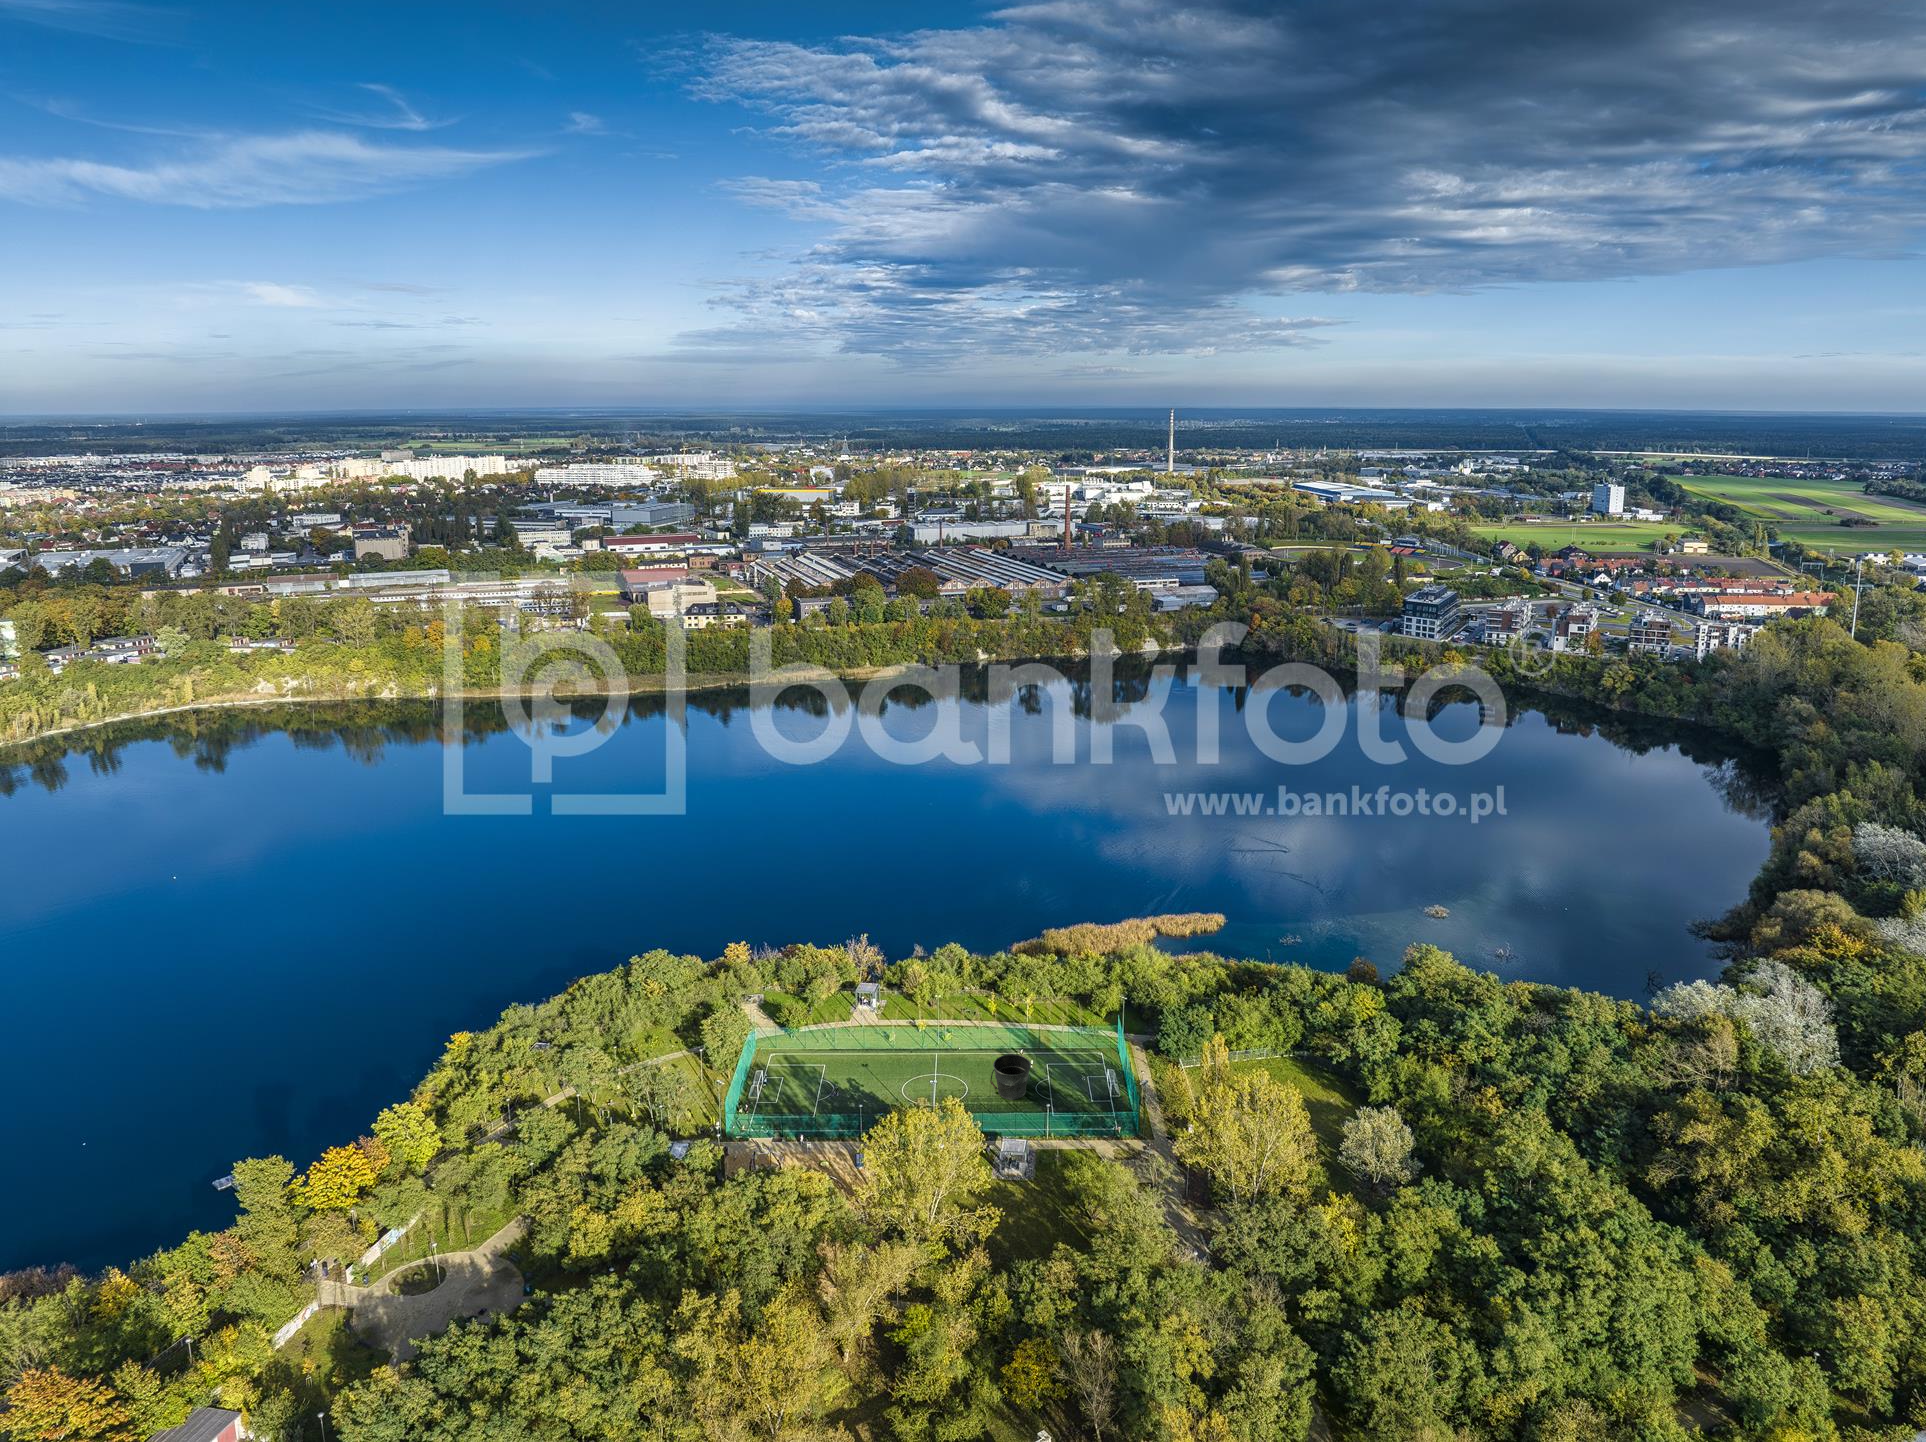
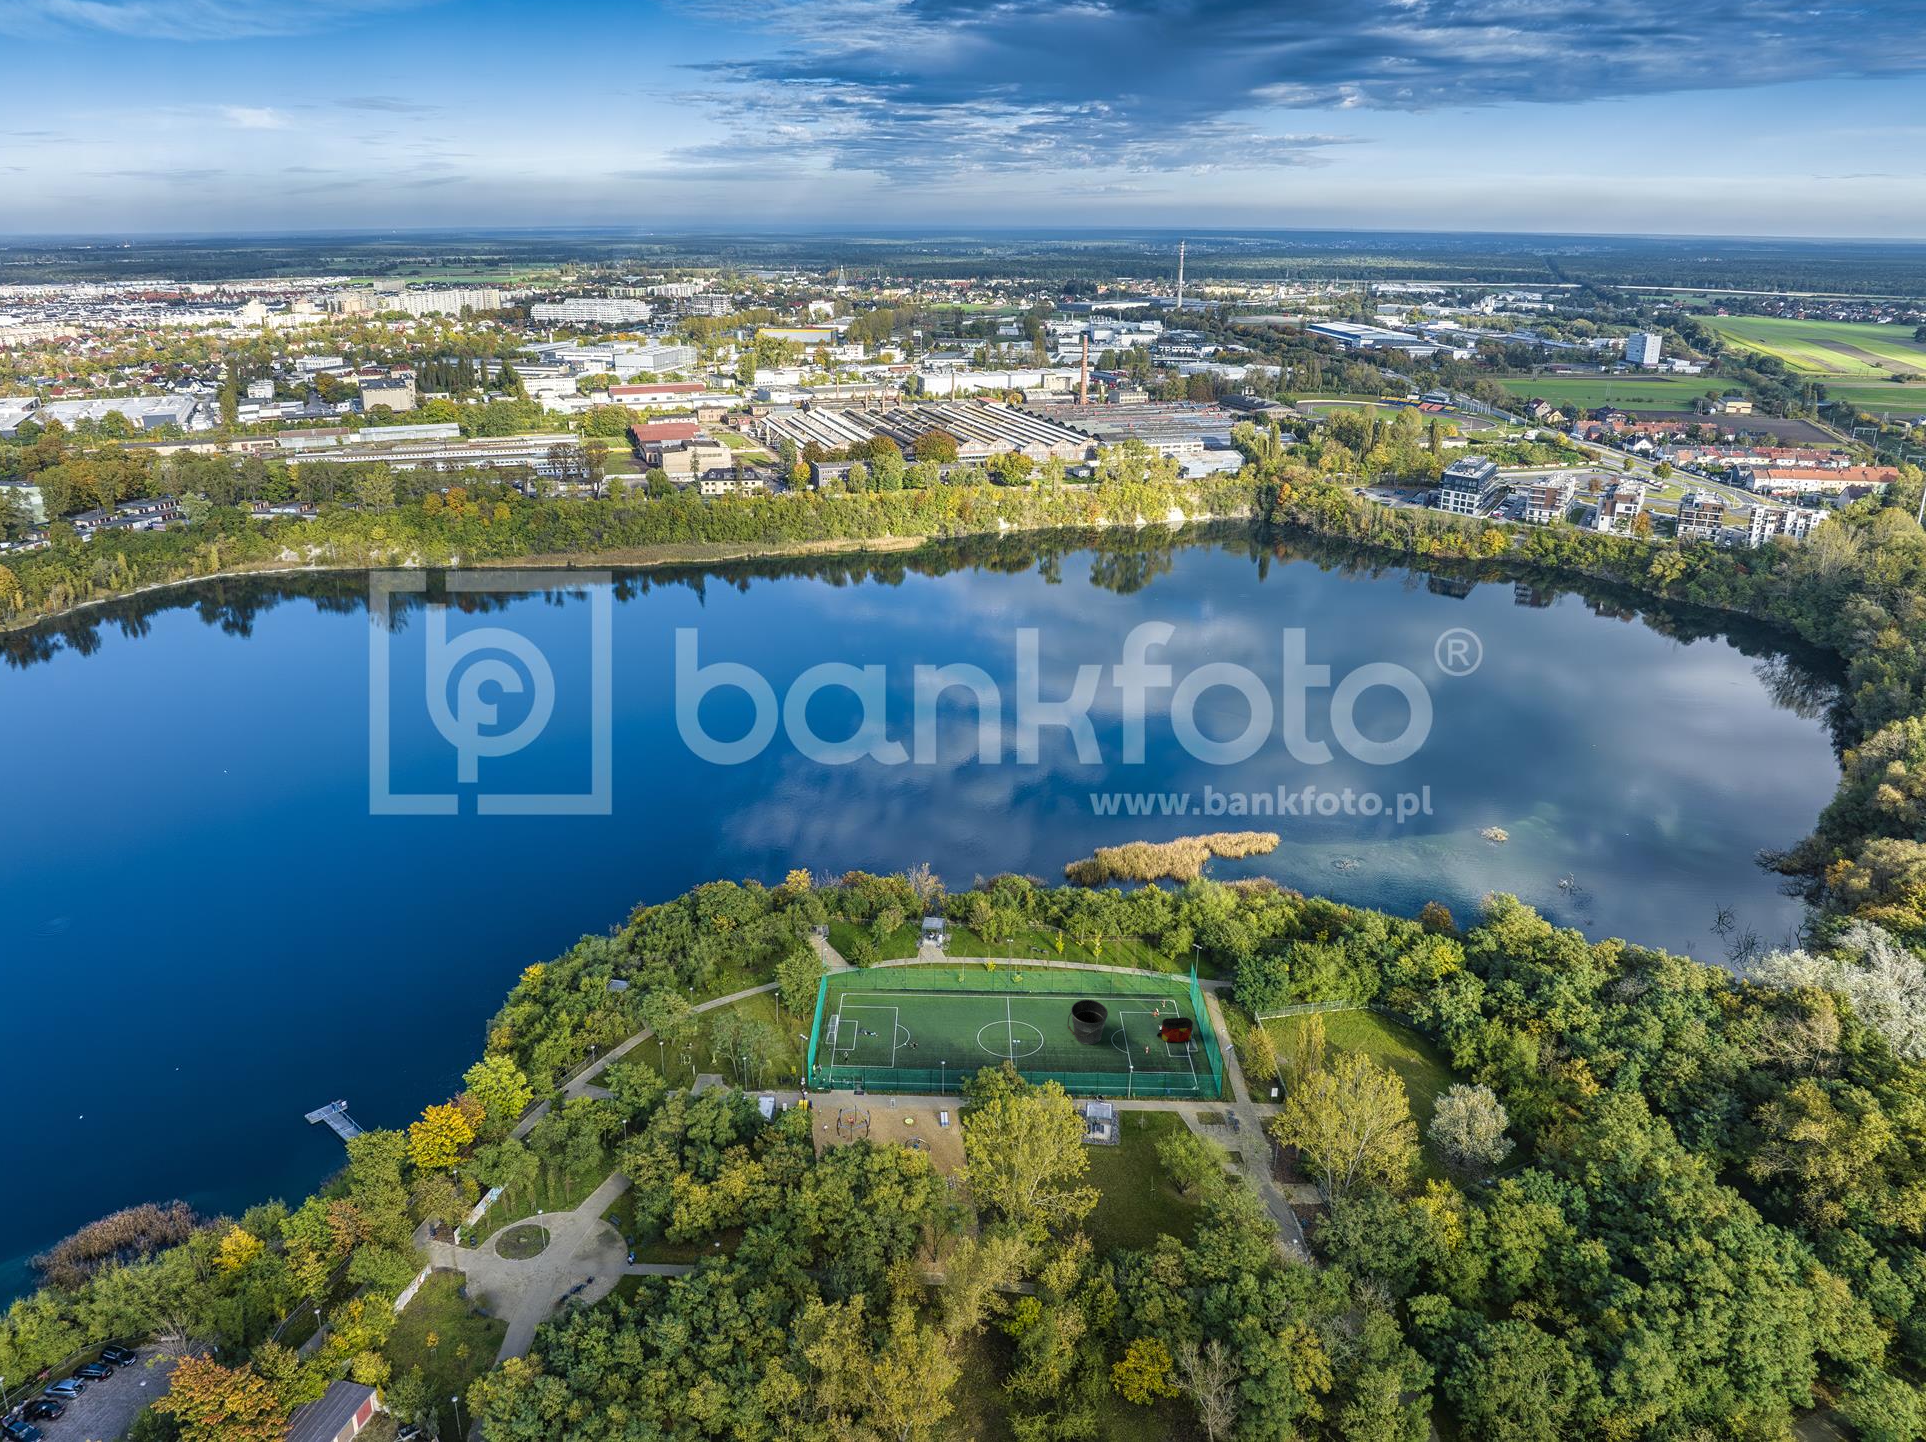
bag: none [1082,1069,1118,1096] -> present [1157,1017,1193,1043]

